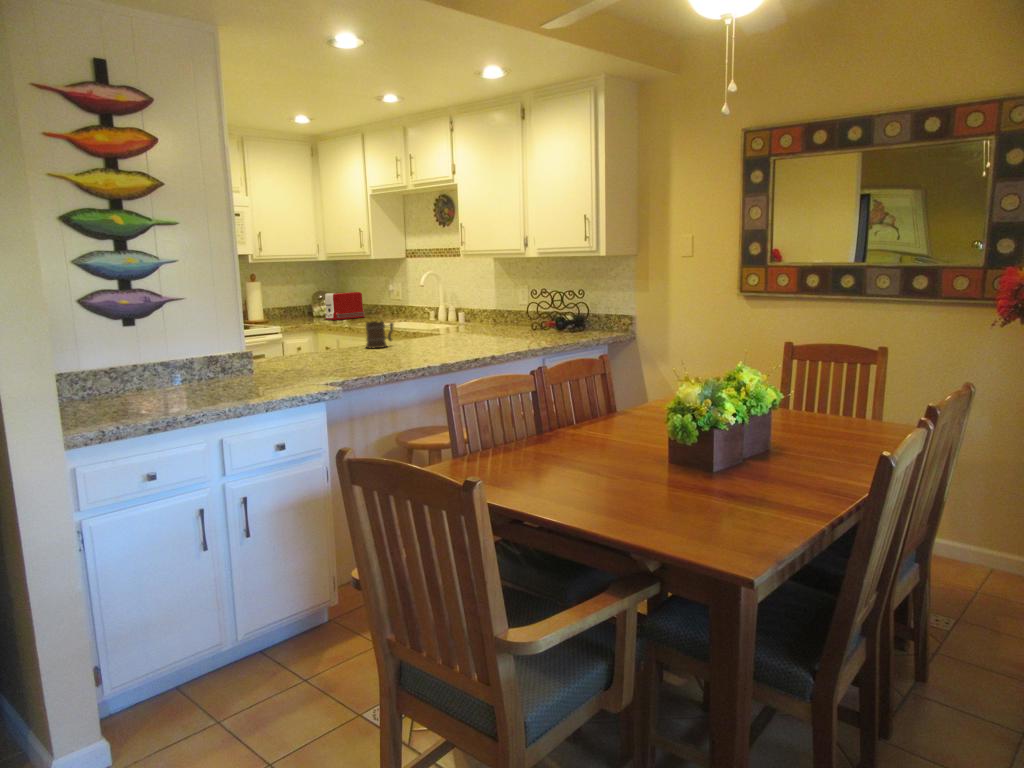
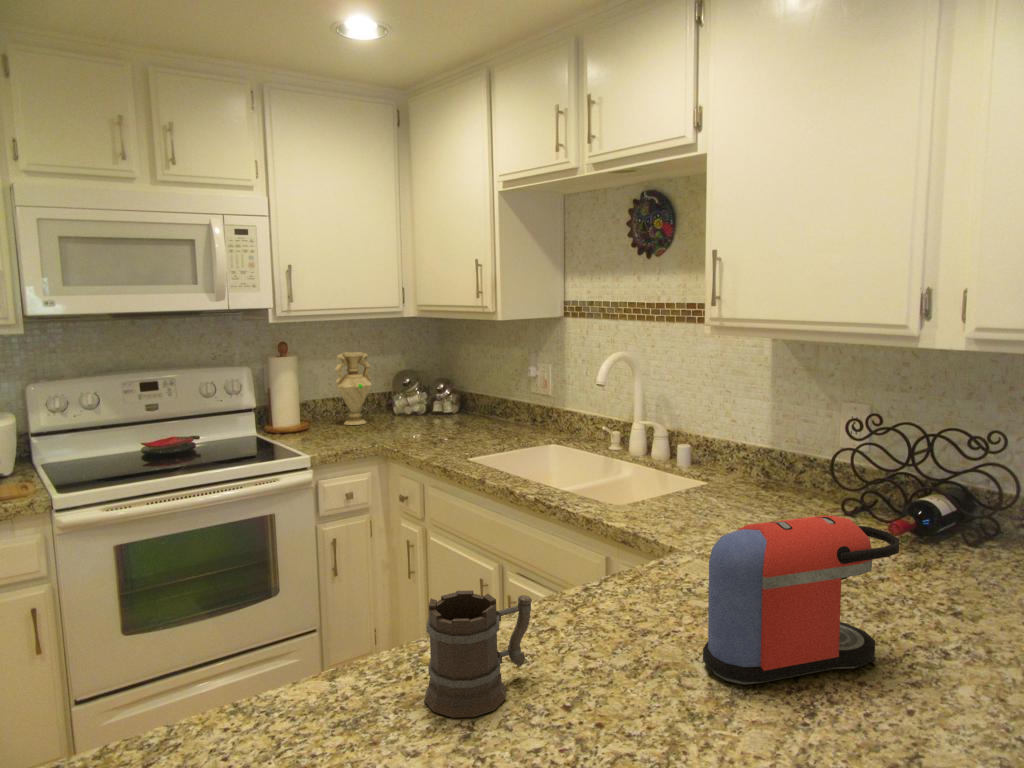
vase: none [281,280,302,321] -> present [335,352,372,425]
toaster: present [325,292,365,320] -> none [410,375,482,431]
coffee maker: none [443,299,496,342] -> present [703,516,899,685]

